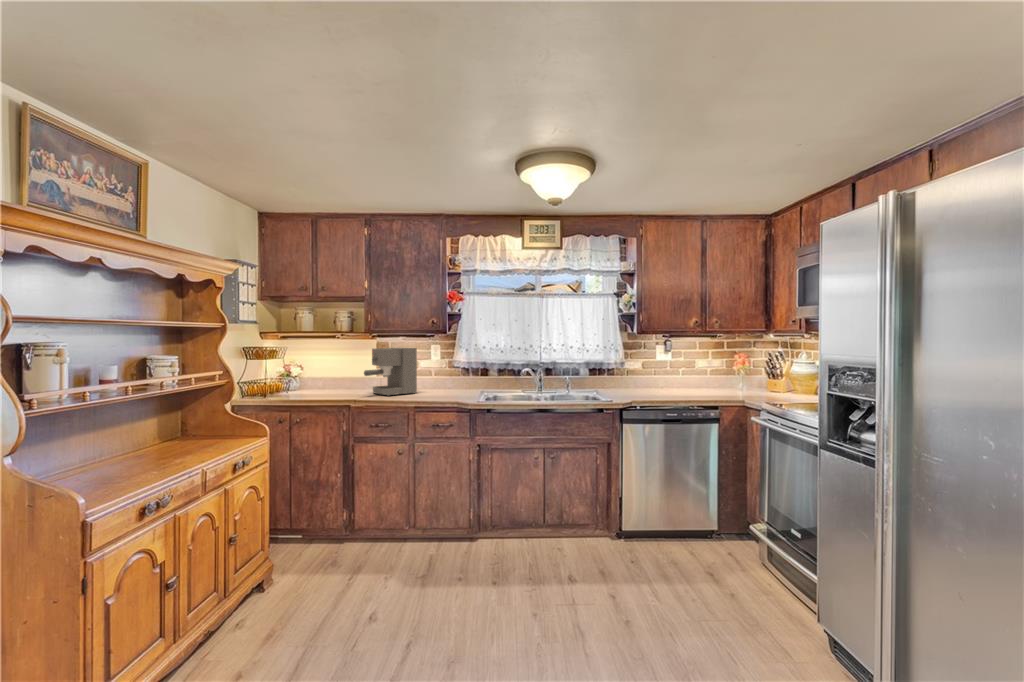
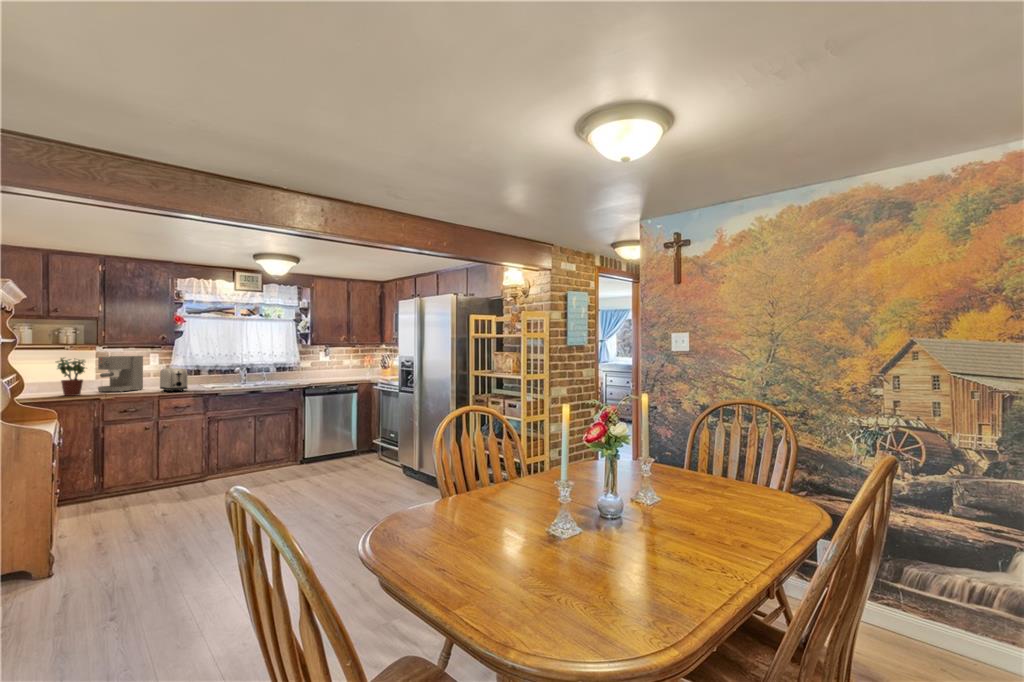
potted plant: none [316,349,349,399] -> present [56,358,85,396]
toaster: none [422,367,447,403] -> present [160,368,188,392]

